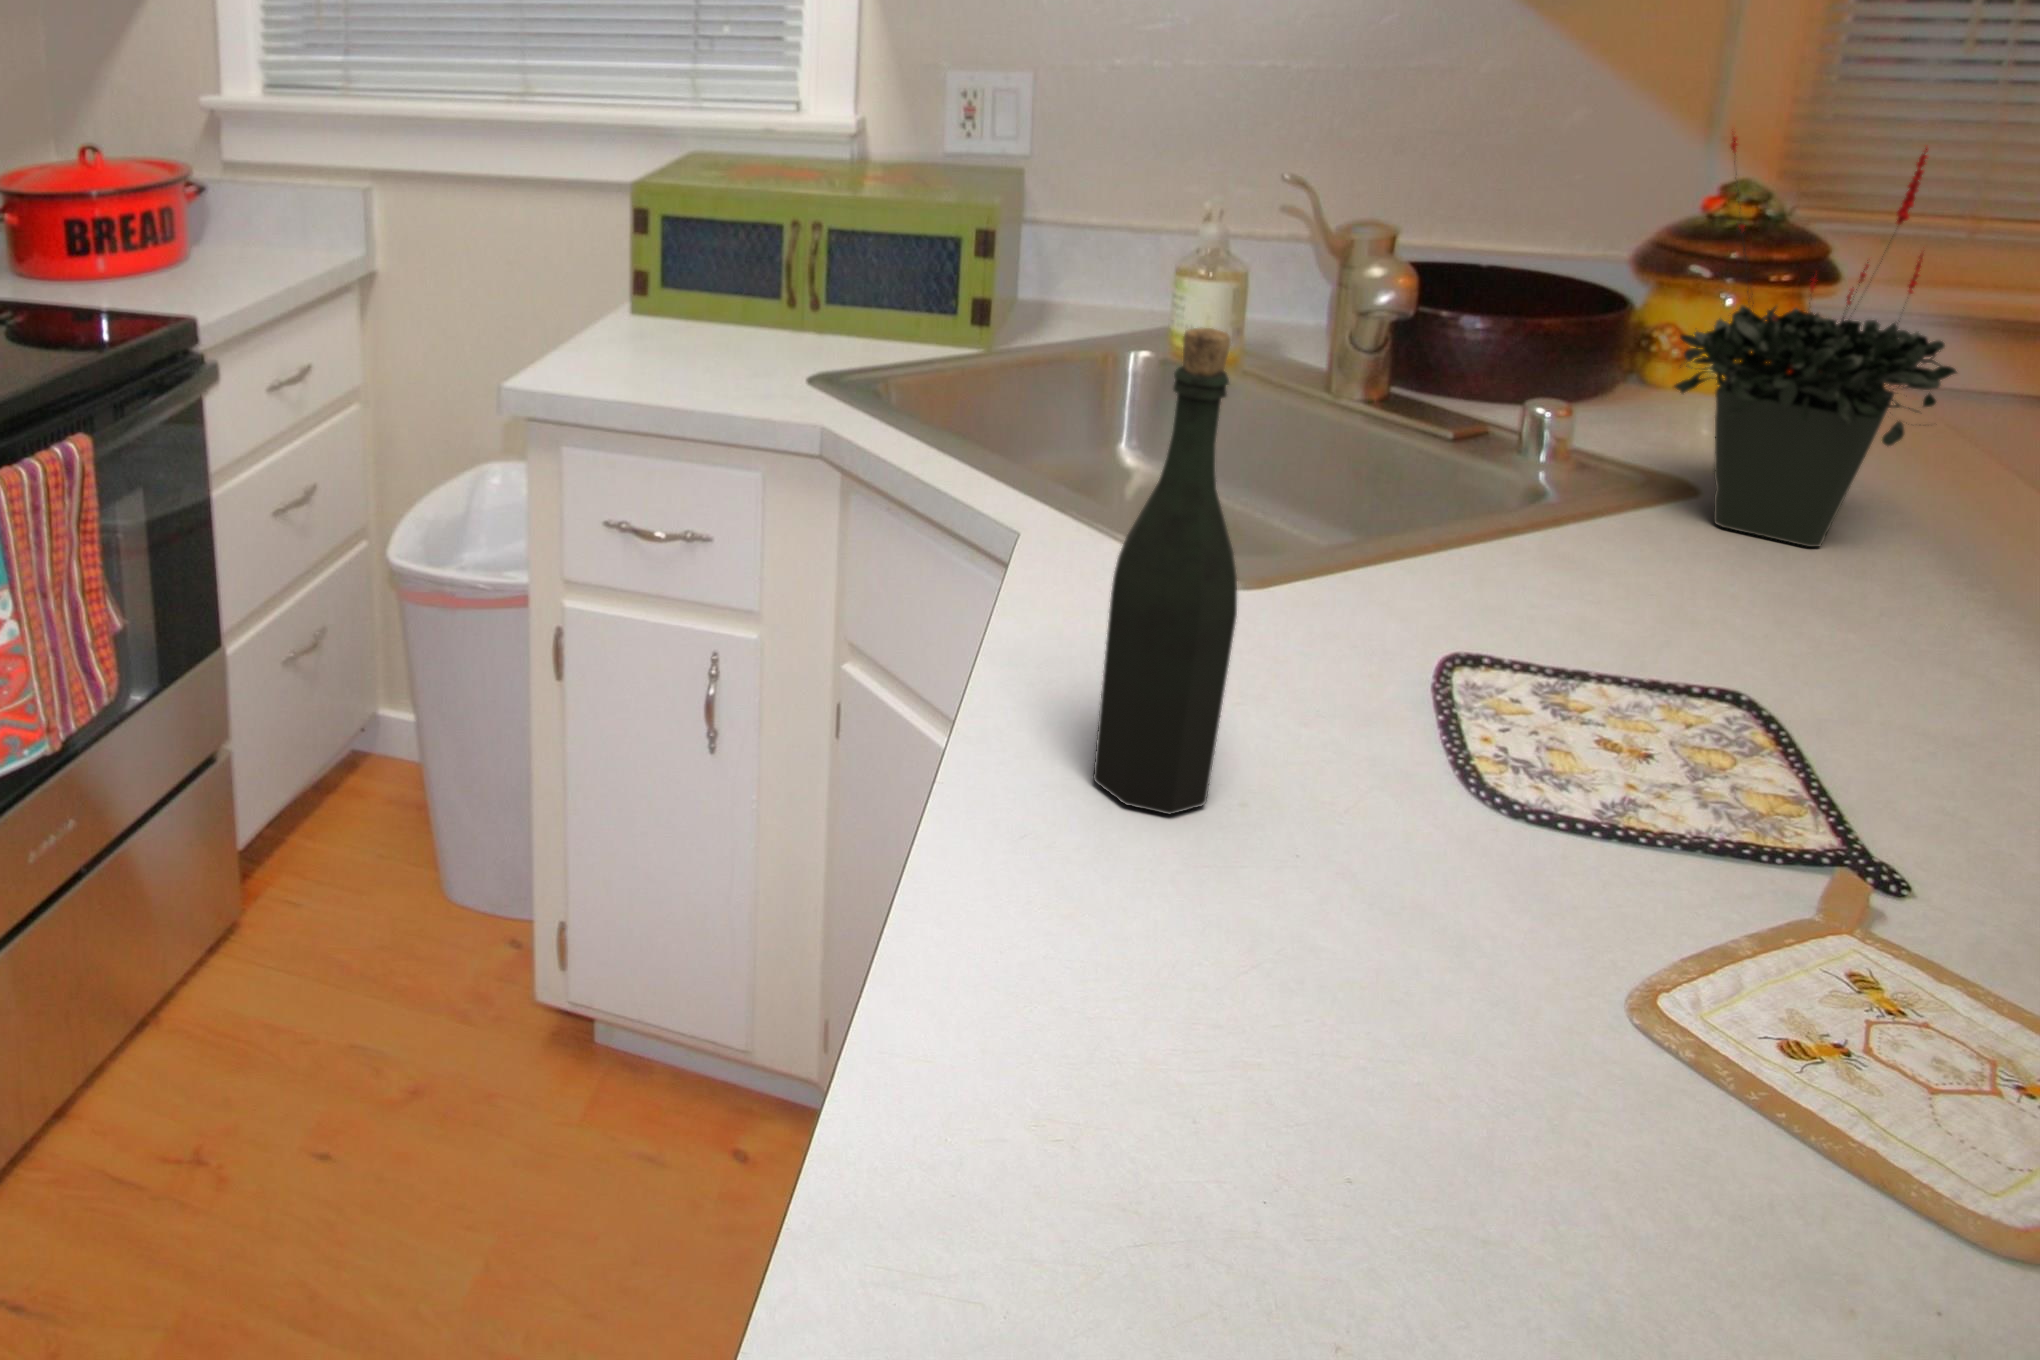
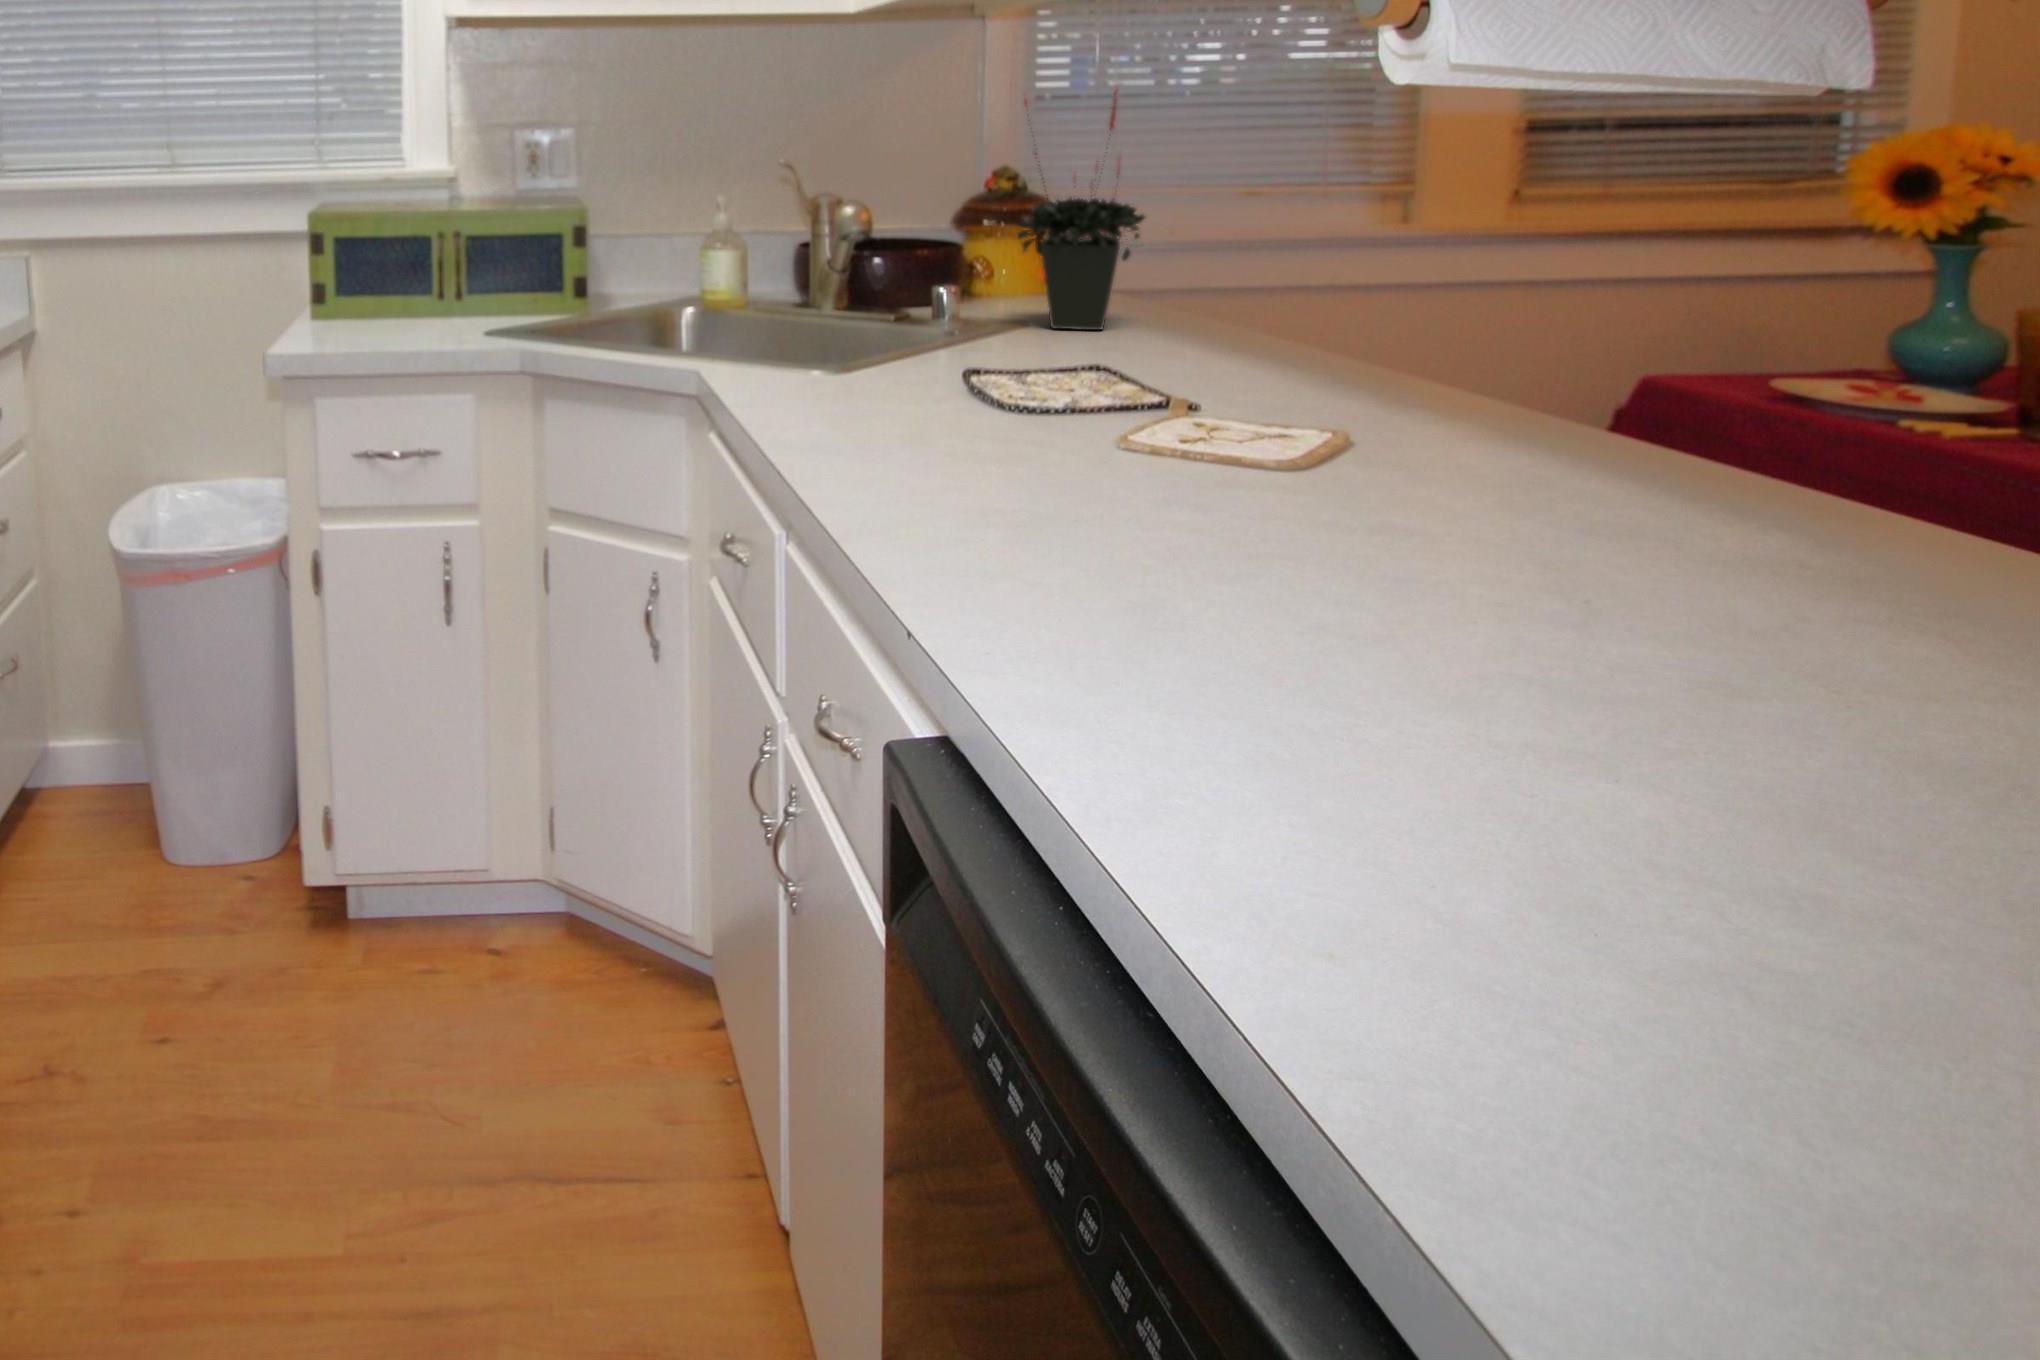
bottle: present [1093,328,1237,814] -> none [819,134,893,429]

